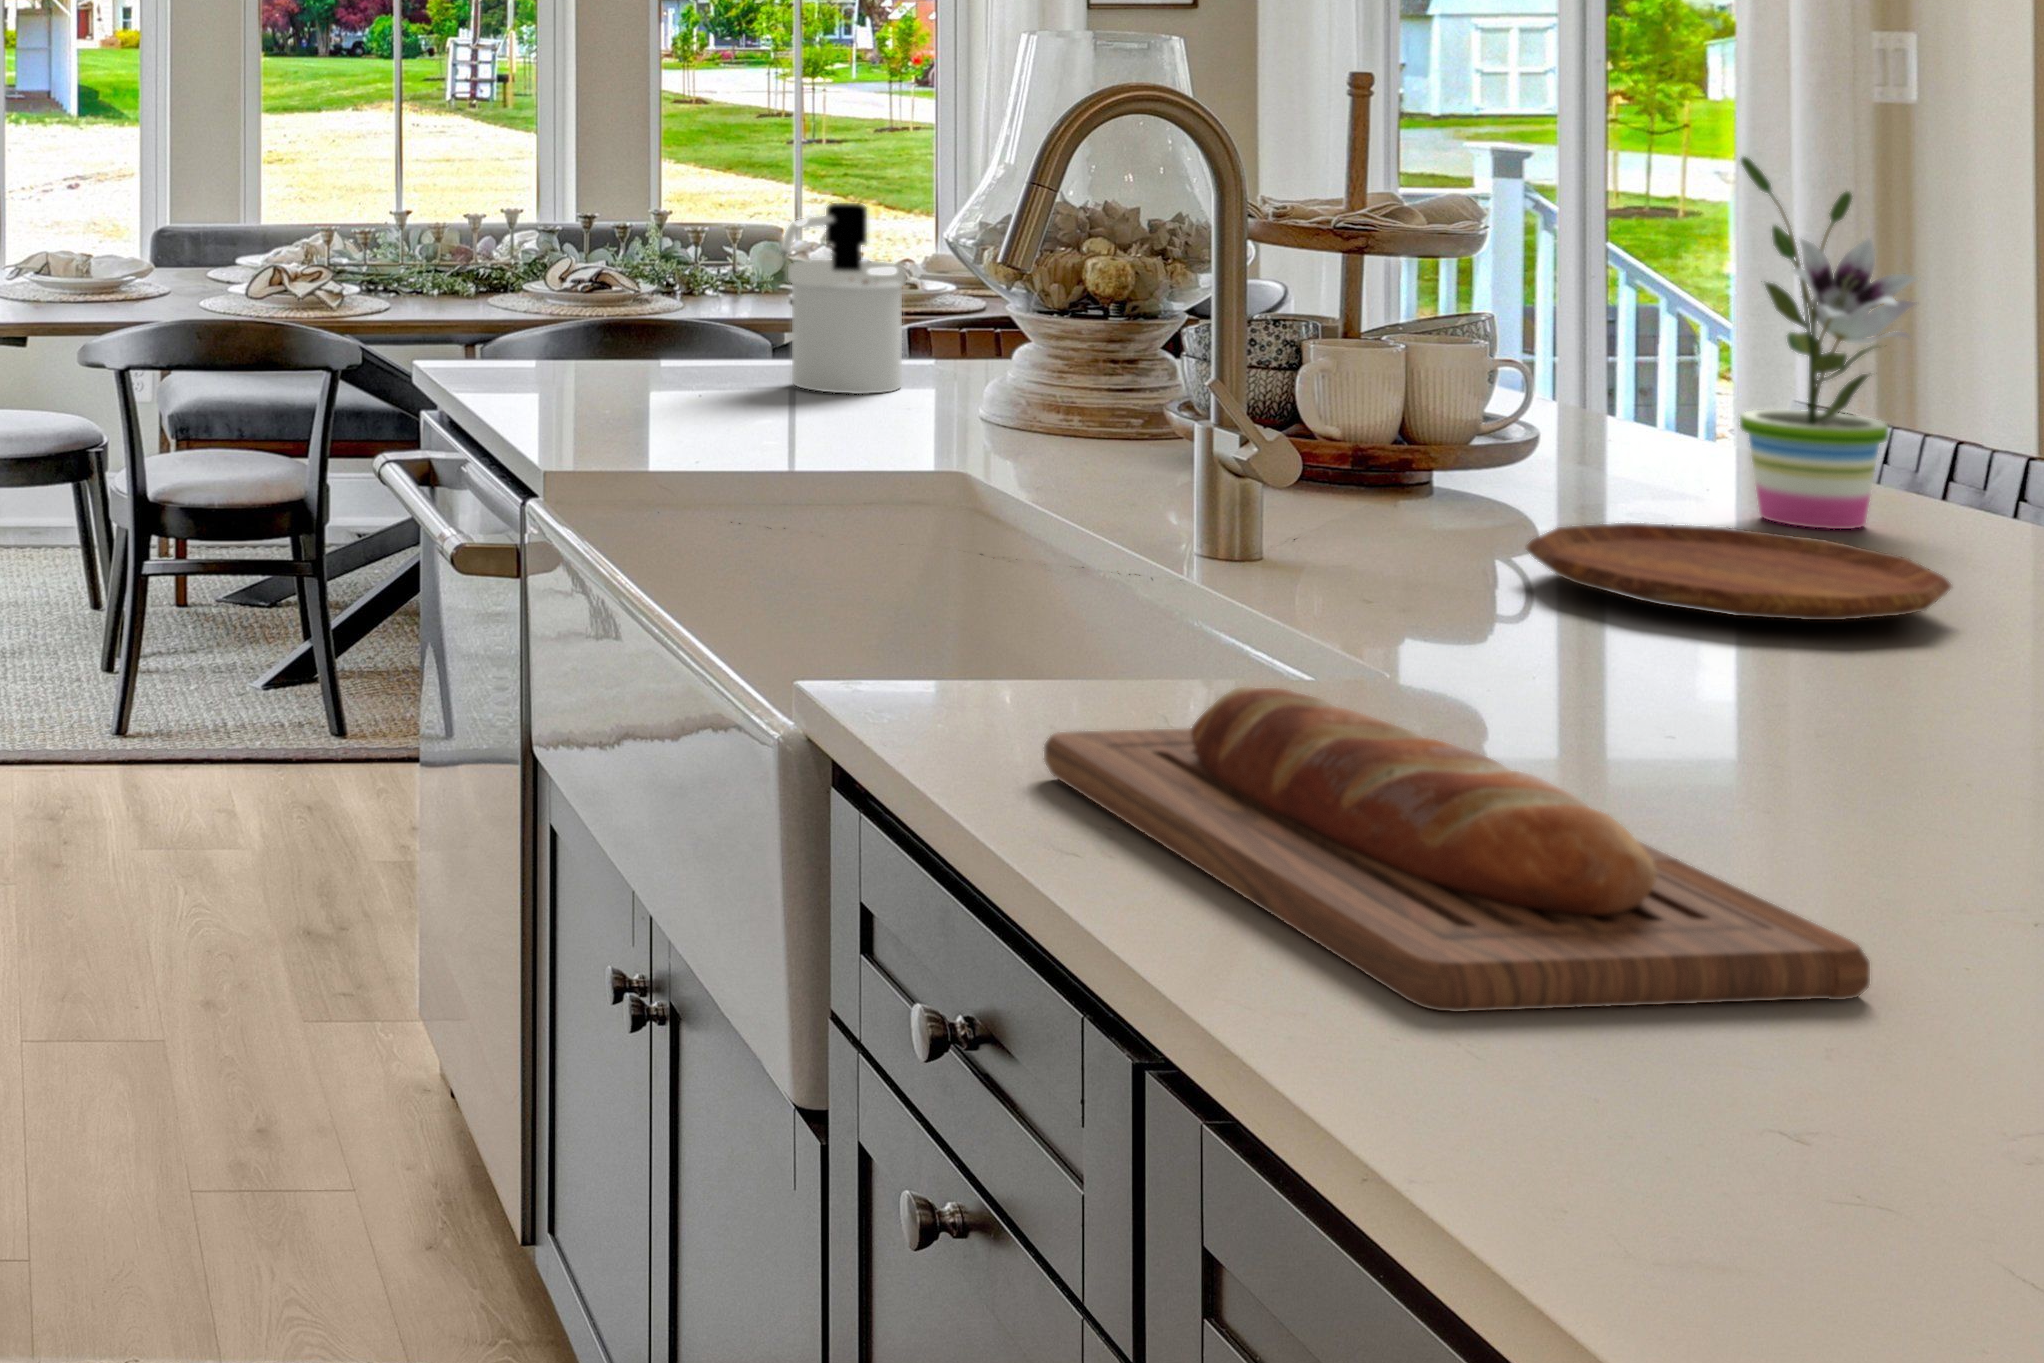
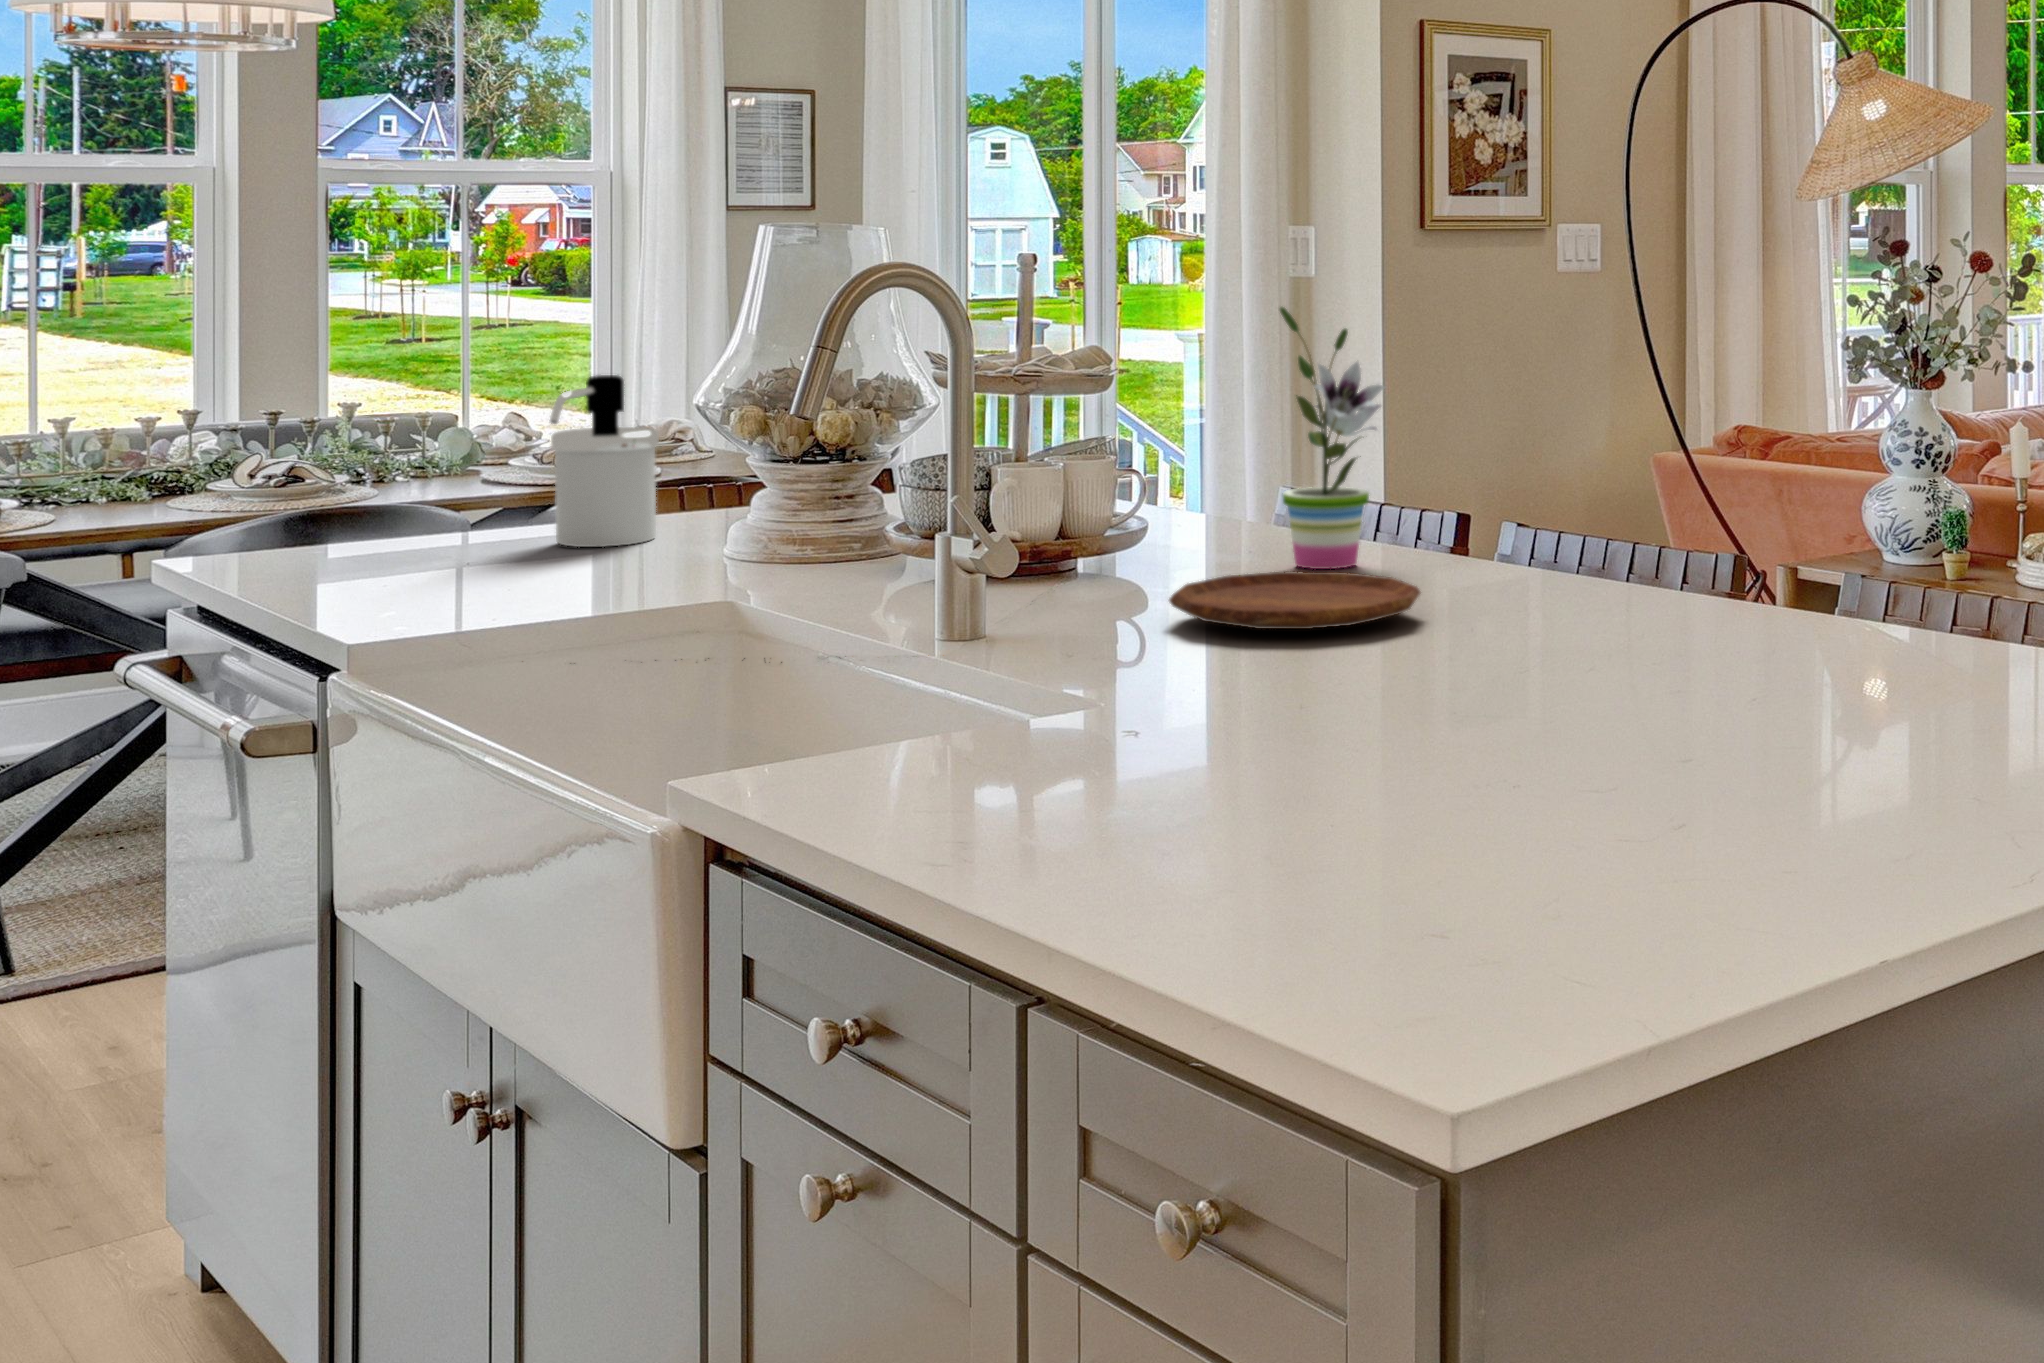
bread loaf: present [1044,687,1870,1012] -> none [895,706,1444,900]

